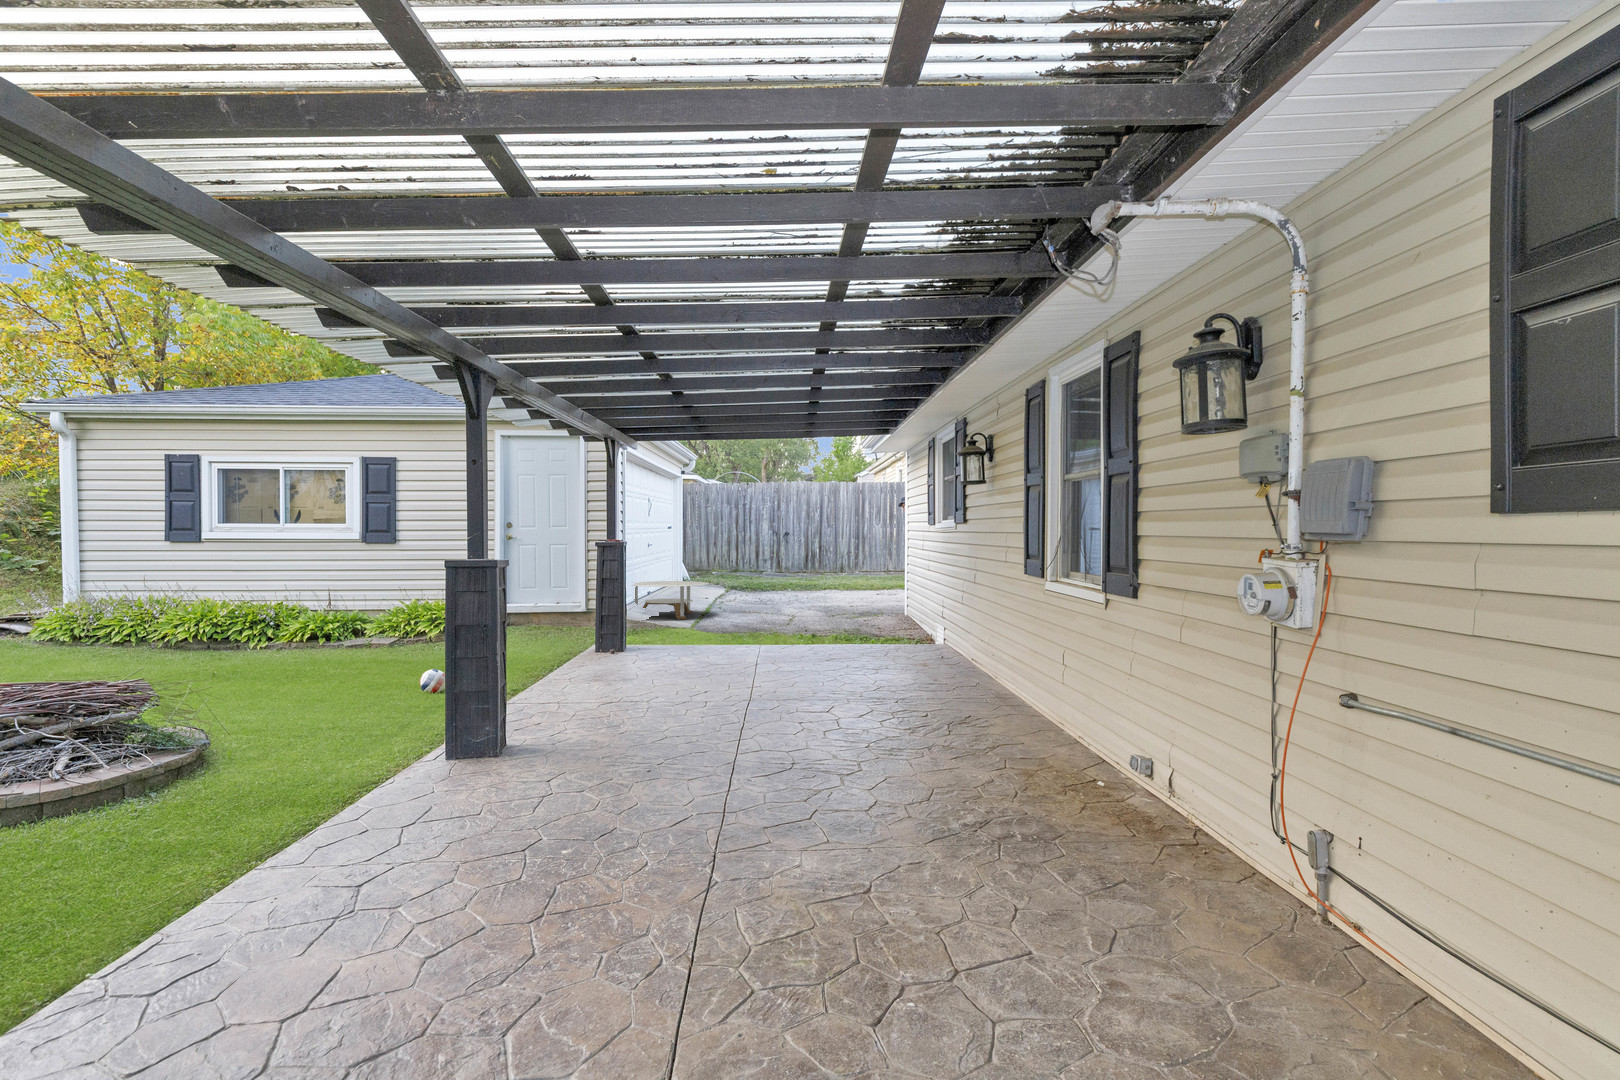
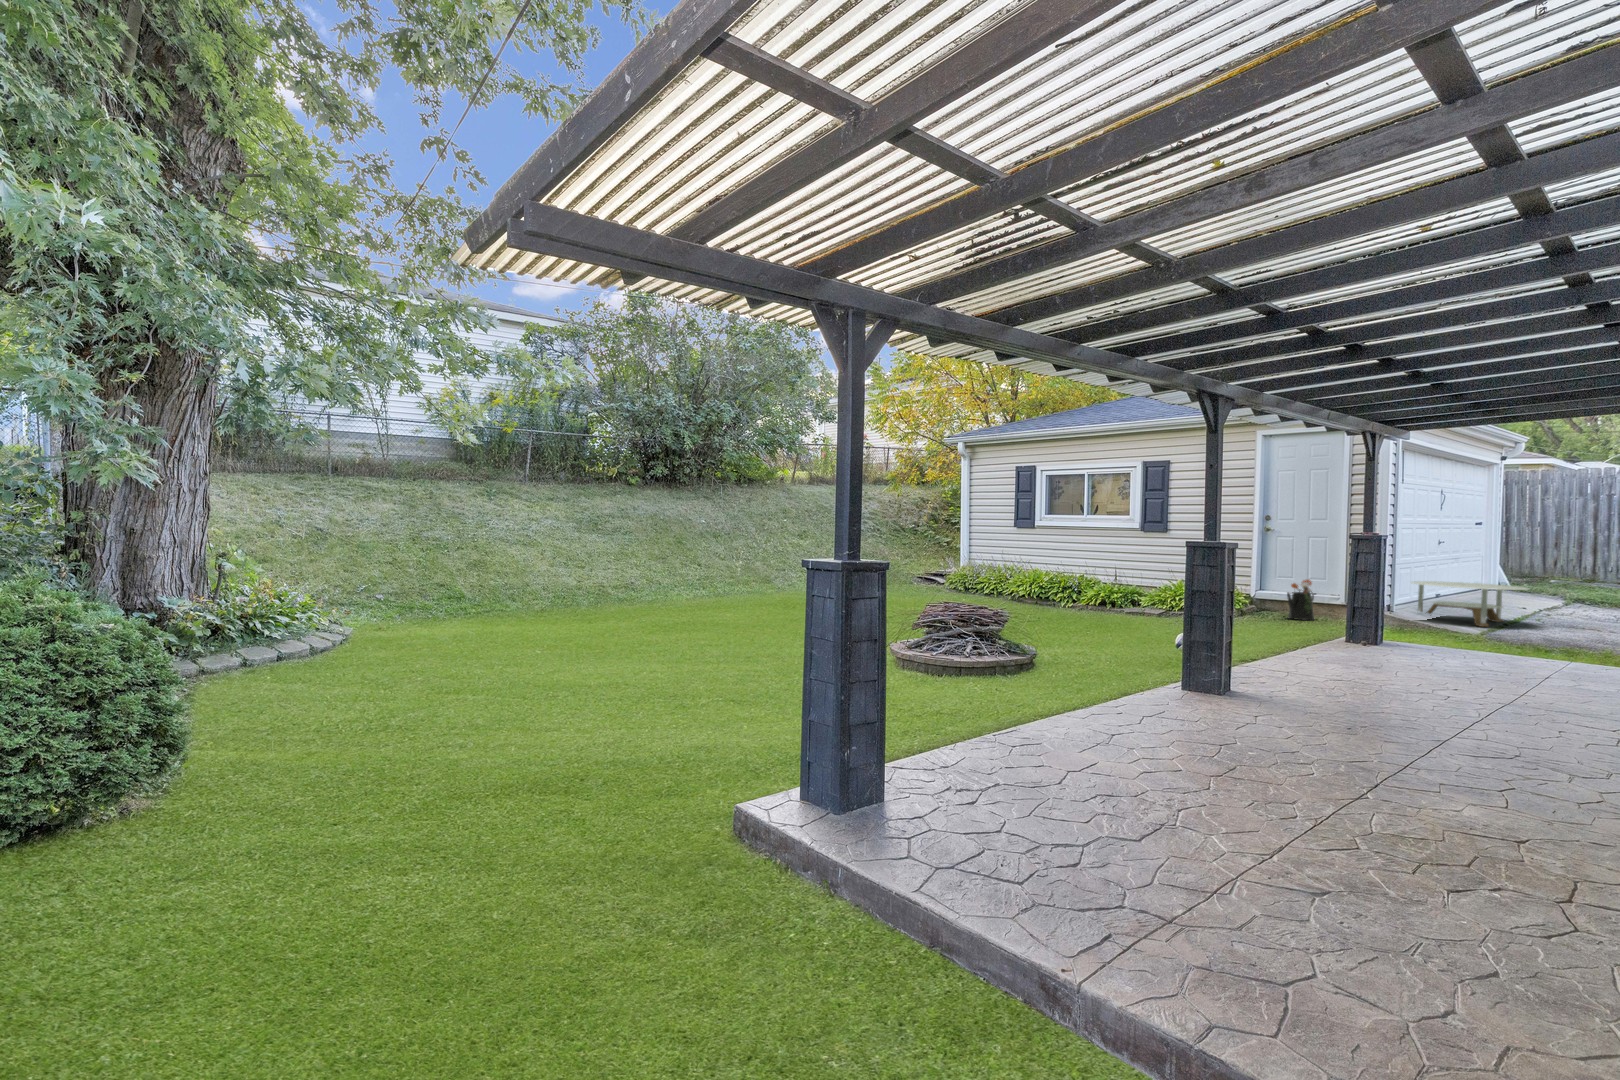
watering can: none [529,588,555,631] -> present [1287,580,1314,620]

